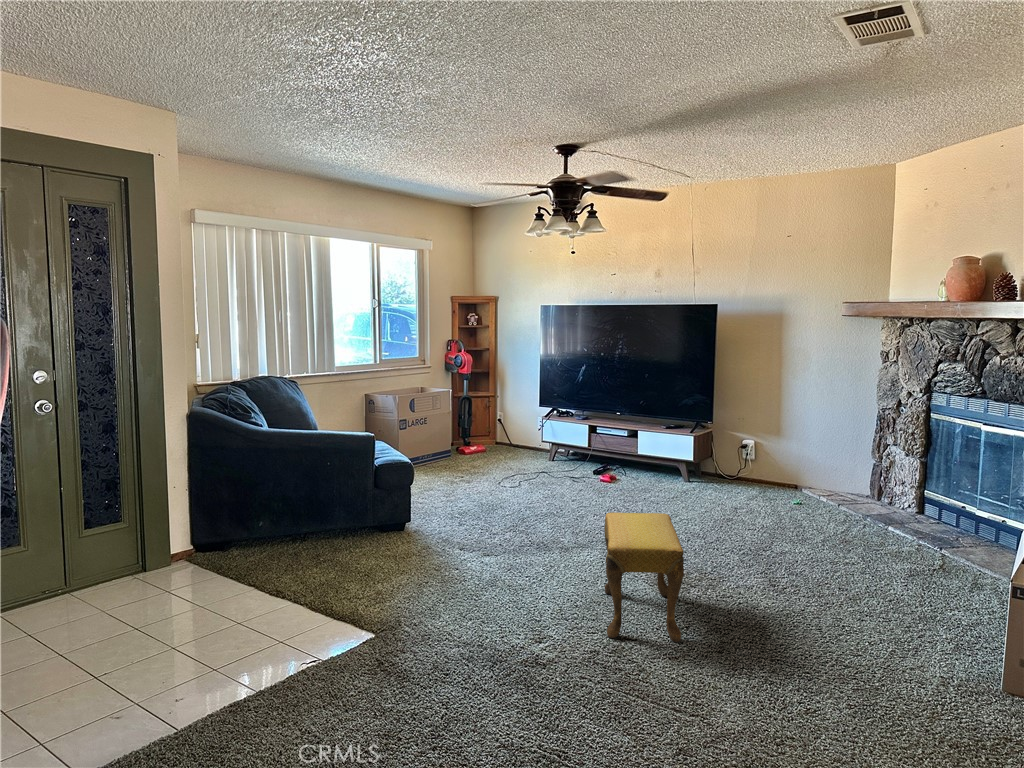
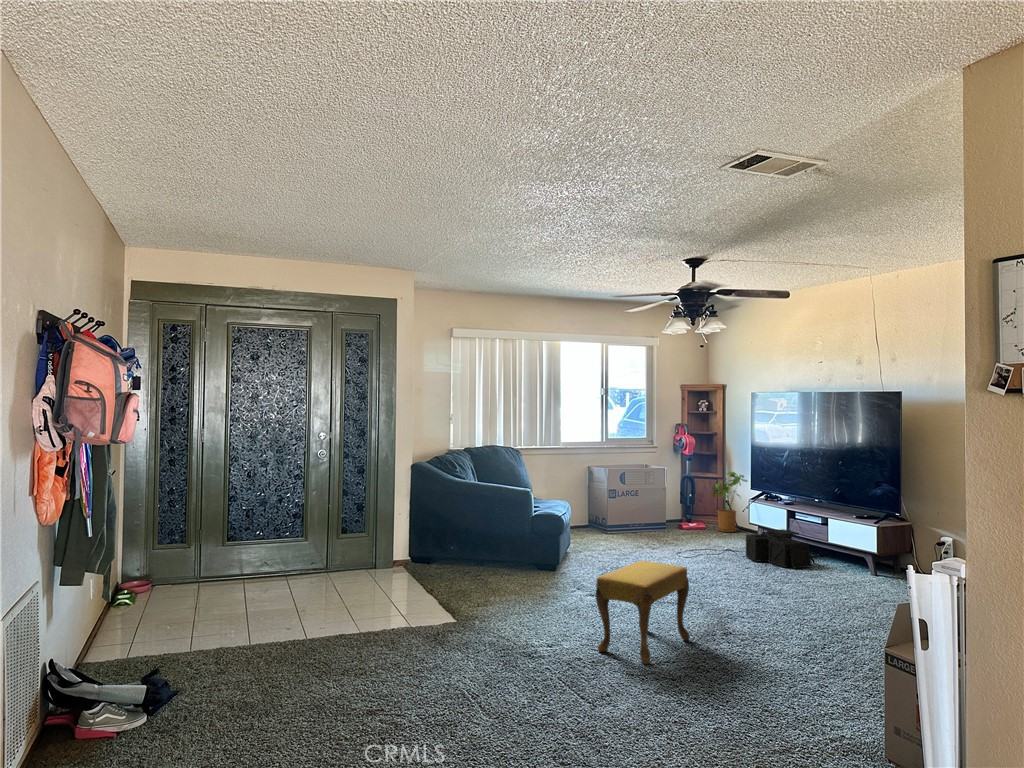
house plant: none [495,389,531,452] -> present [712,472,747,532]
storage bin: none [566,445,635,485] -> present [746,529,812,569]

